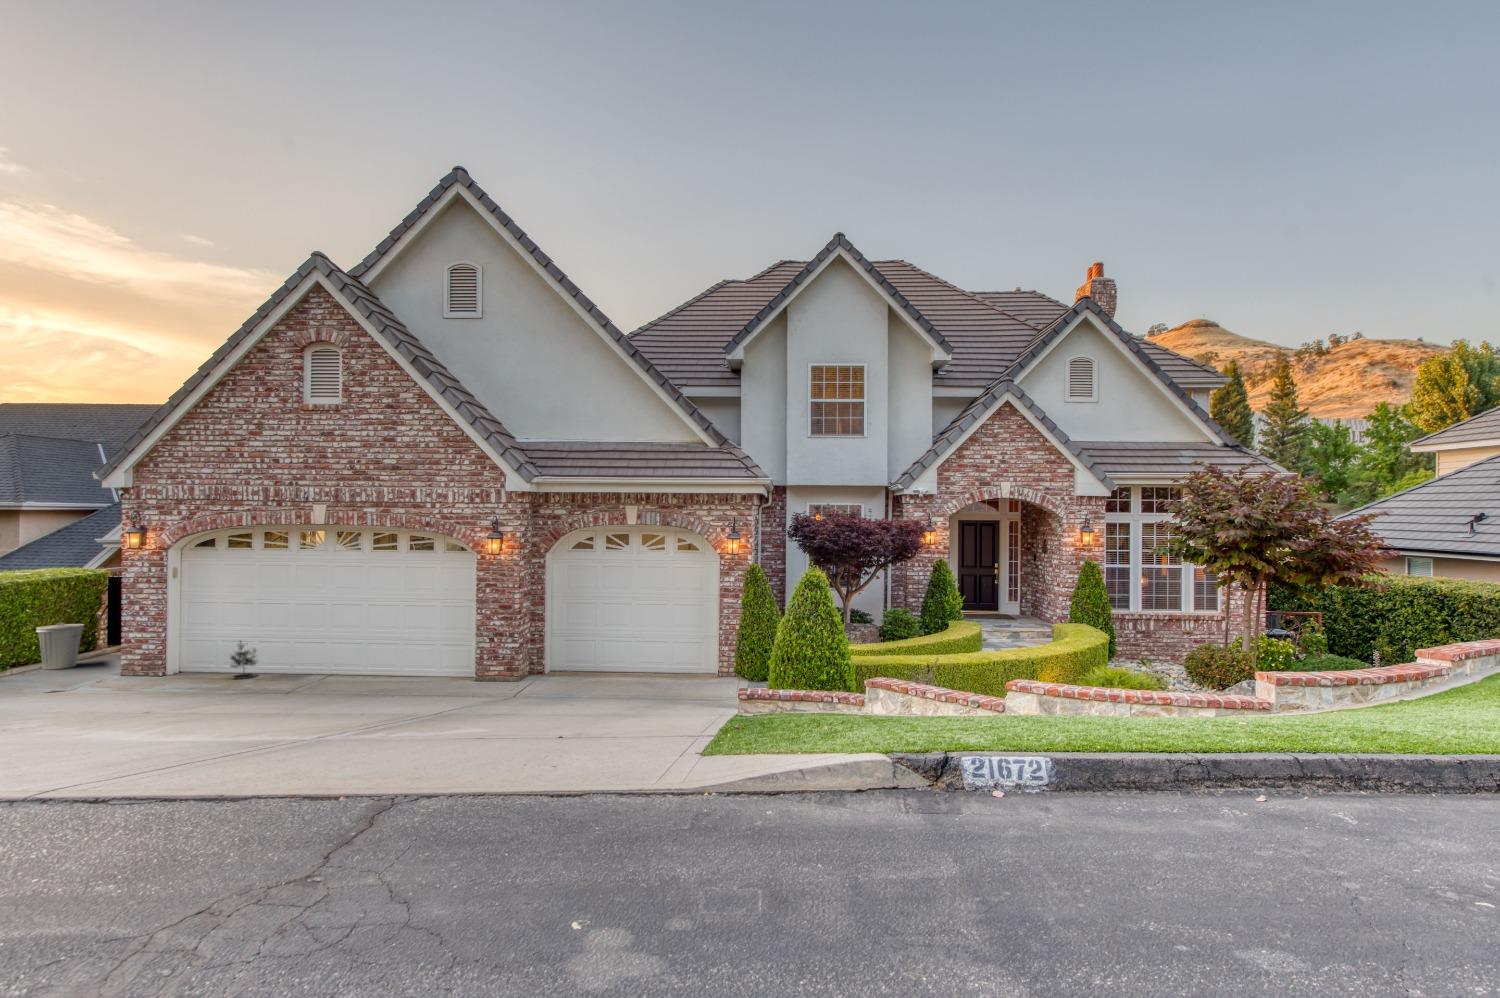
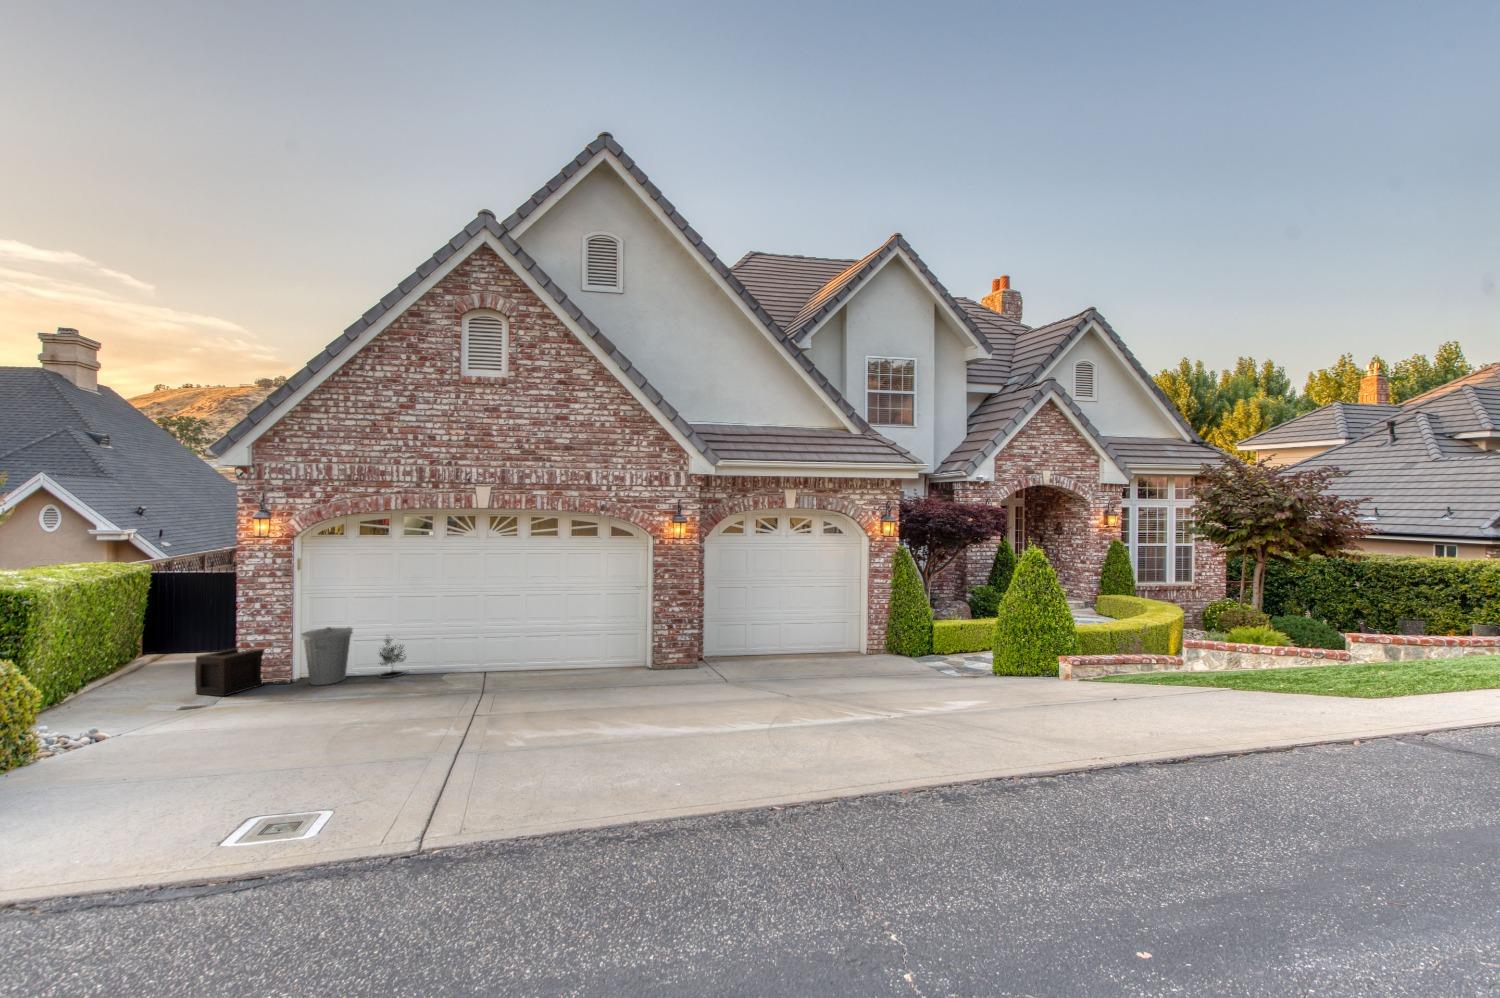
trash can: present [36,623,84,670] -> present [301,627,353,685]
wooden crate: none [82,646,139,686] -> present [195,648,264,696]

